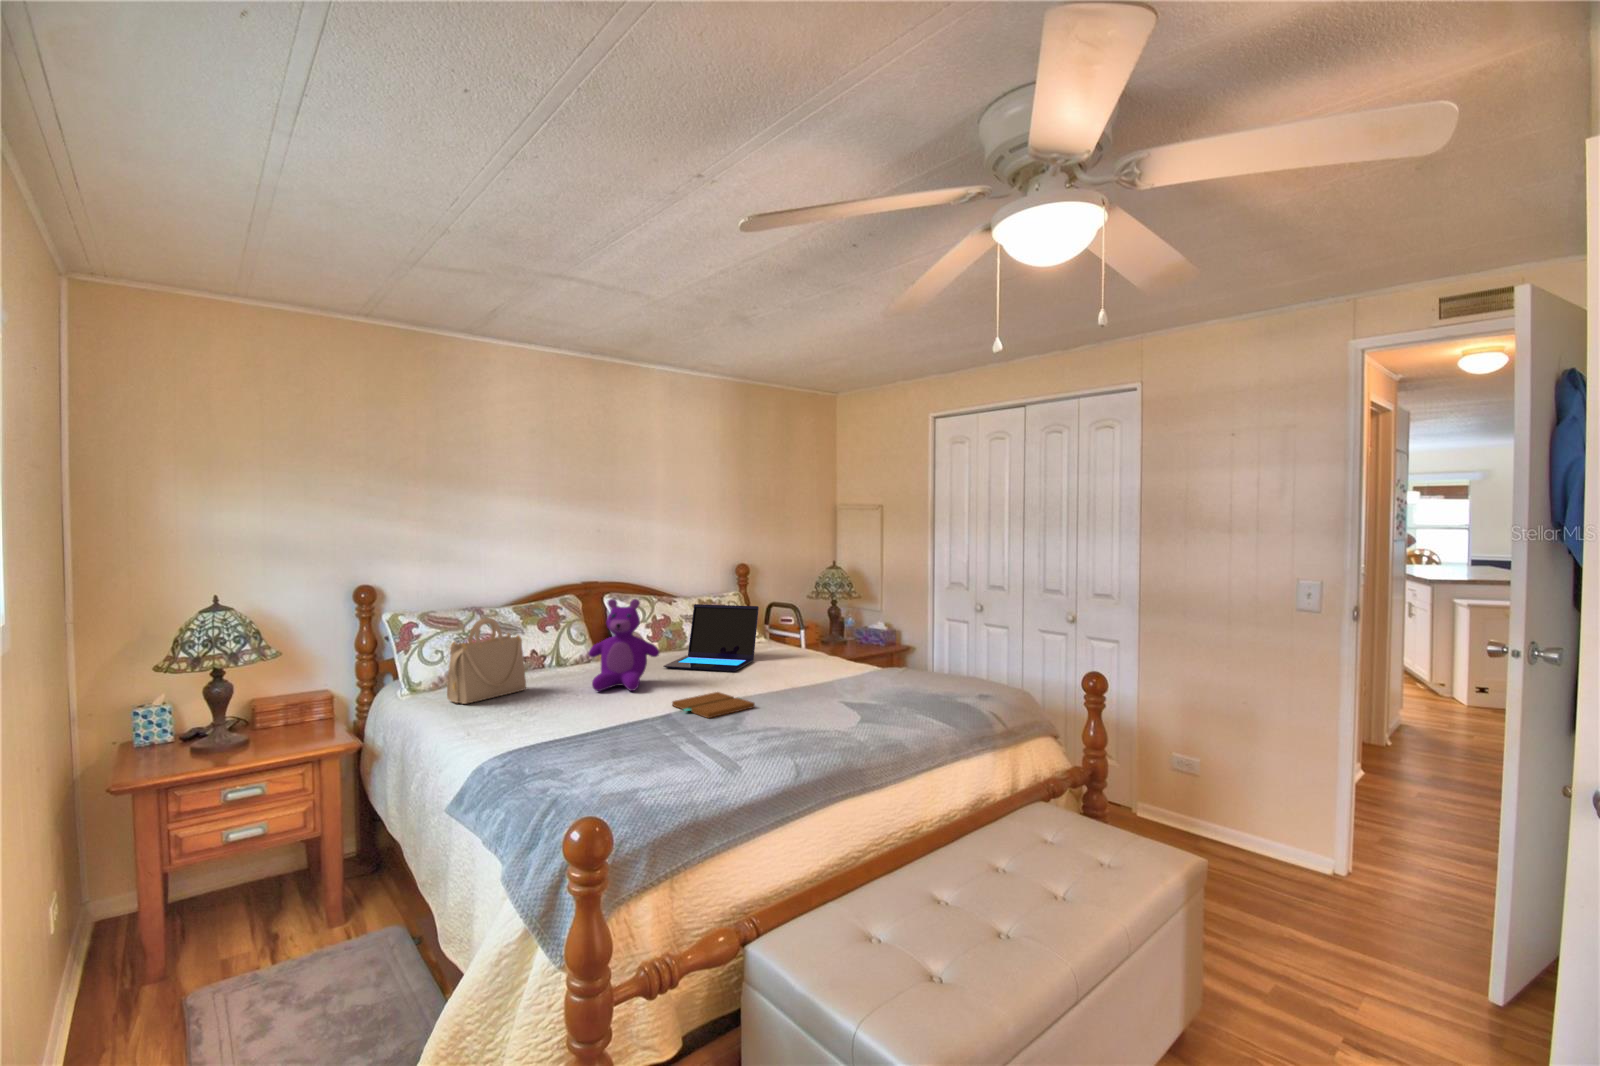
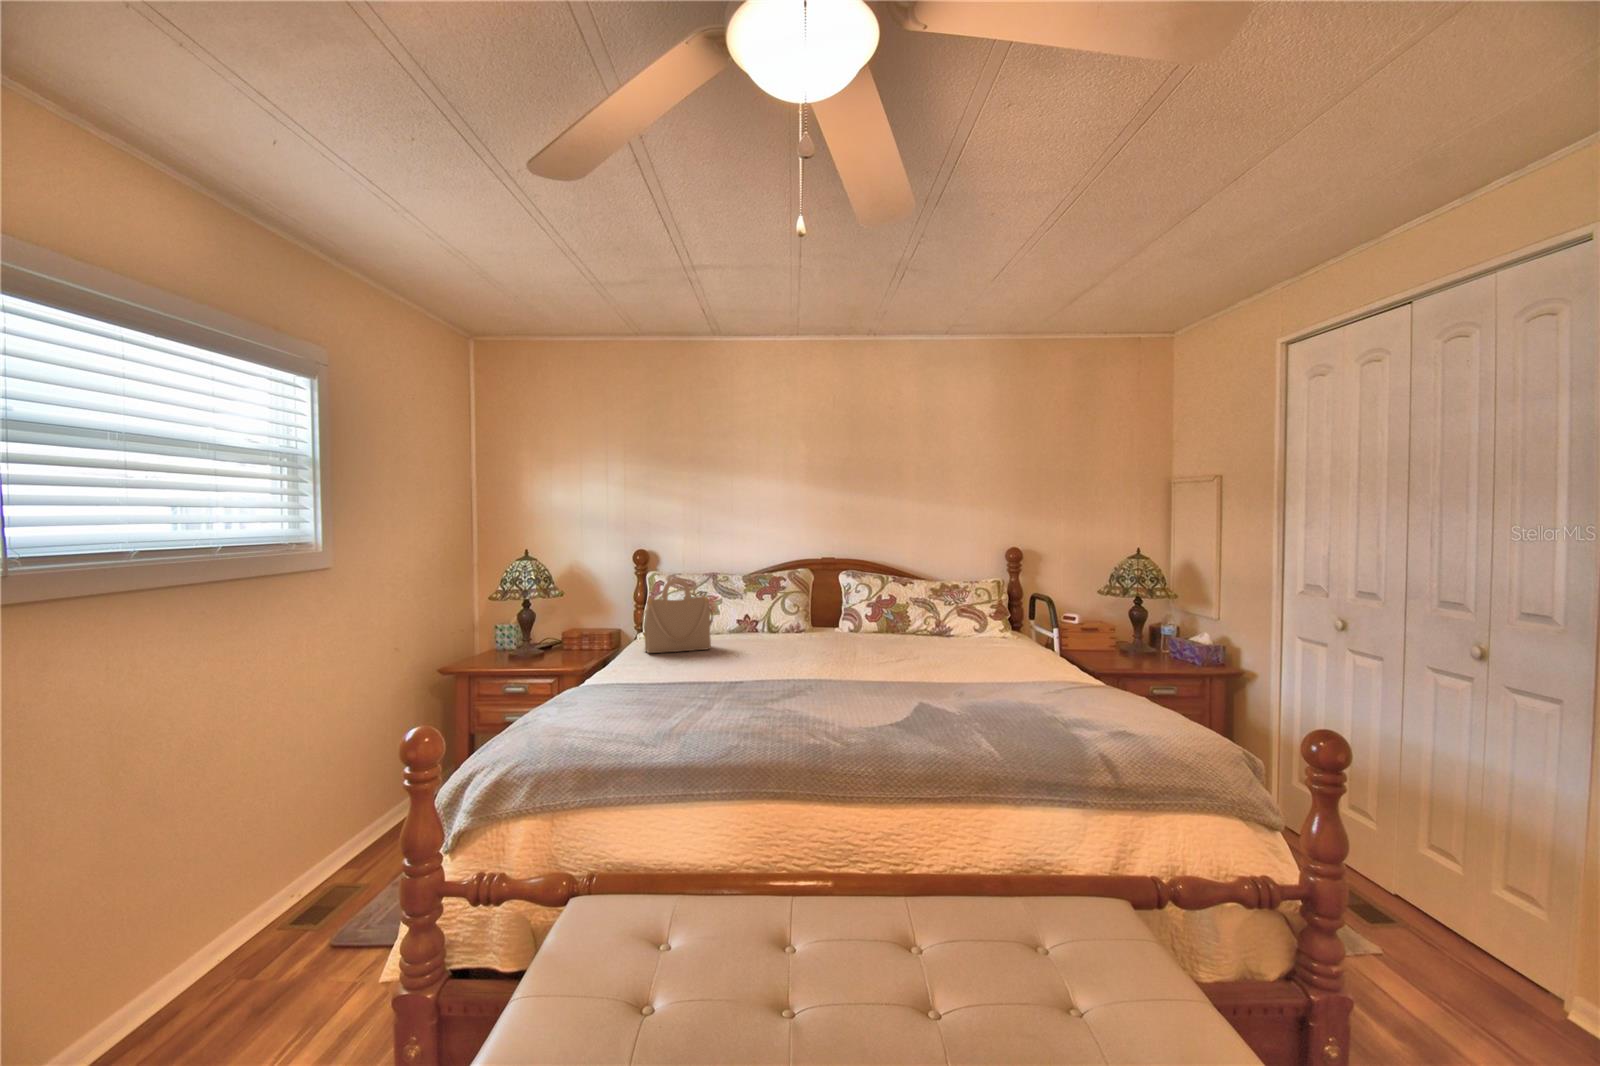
teddy bear: present [588,599,659,691] -> none [752,570,825,666]
laptop: present [663,604,759,672] -> none [855,586,973,664]
book: present [672,692,755,718] -> none [784,683,866,711]

